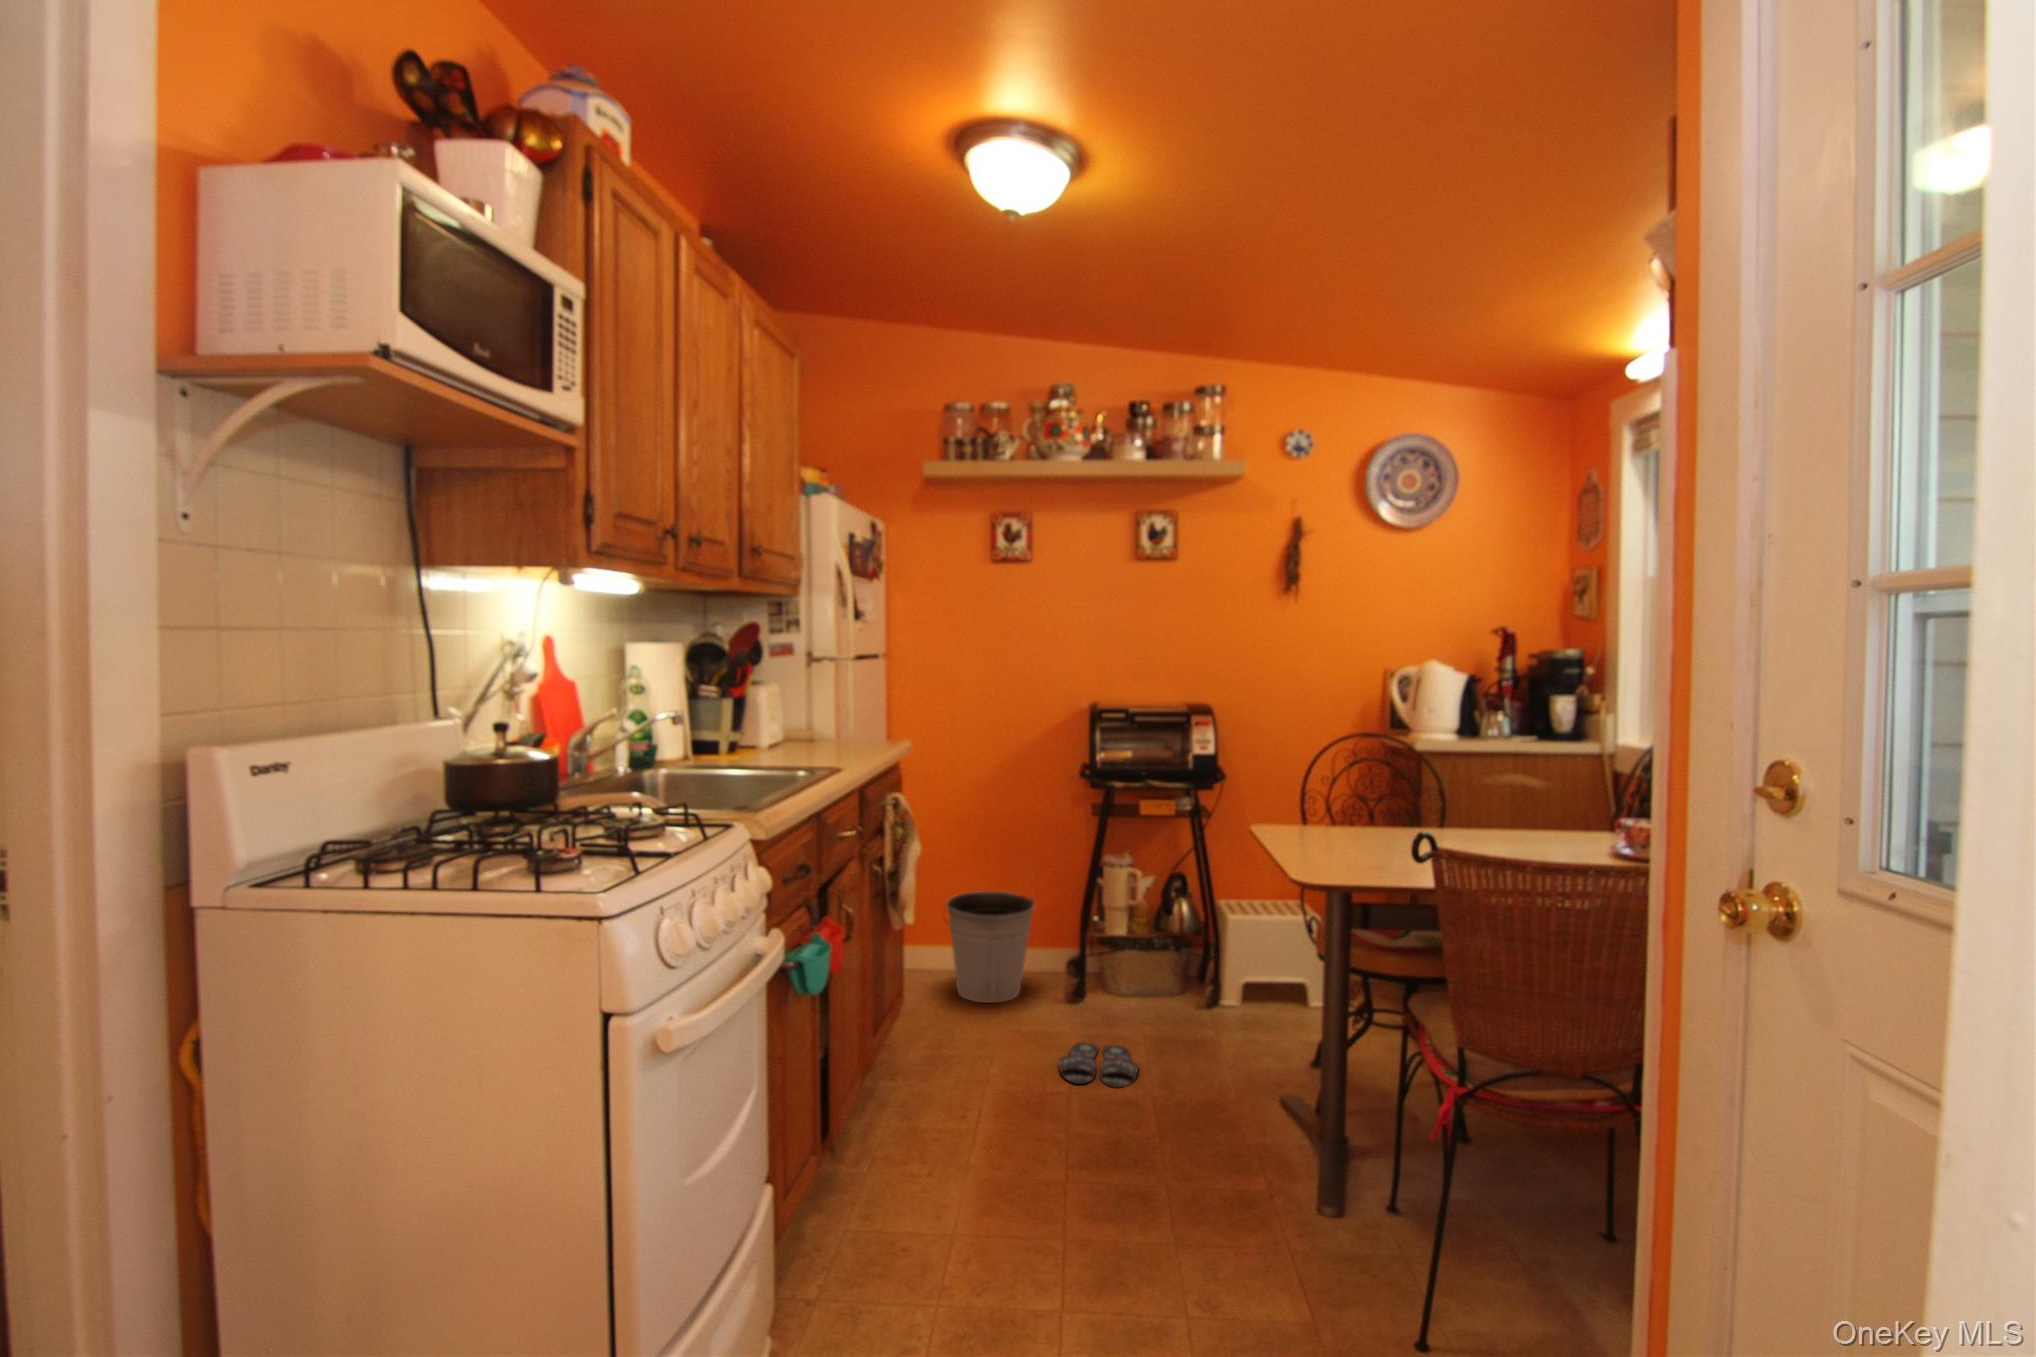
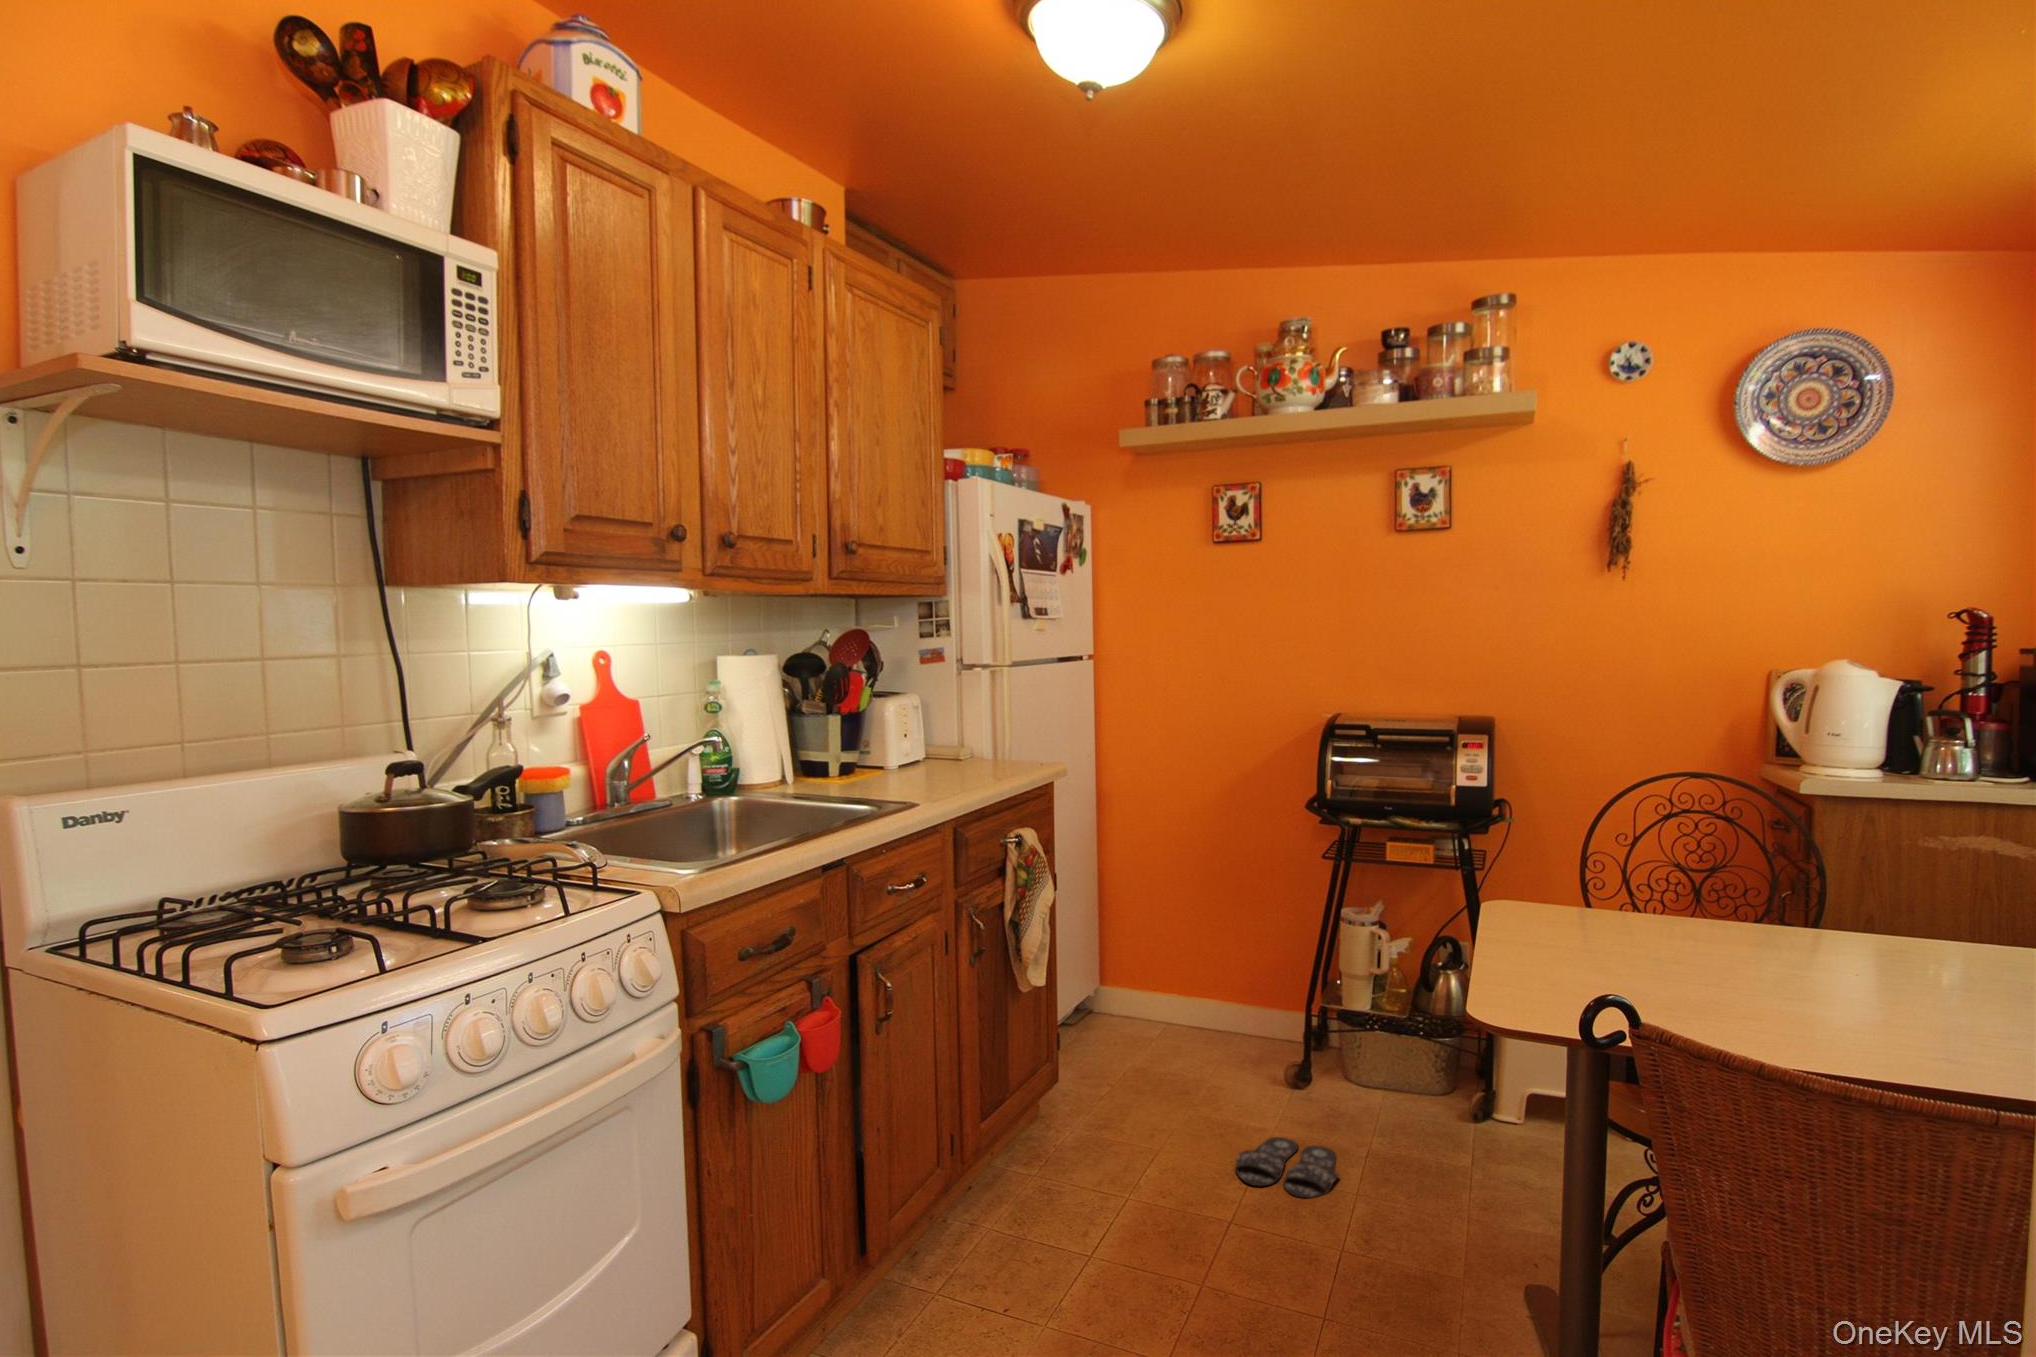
bucket: present [944,891,1034,1003] -> none [1140,940,1255,1076]

